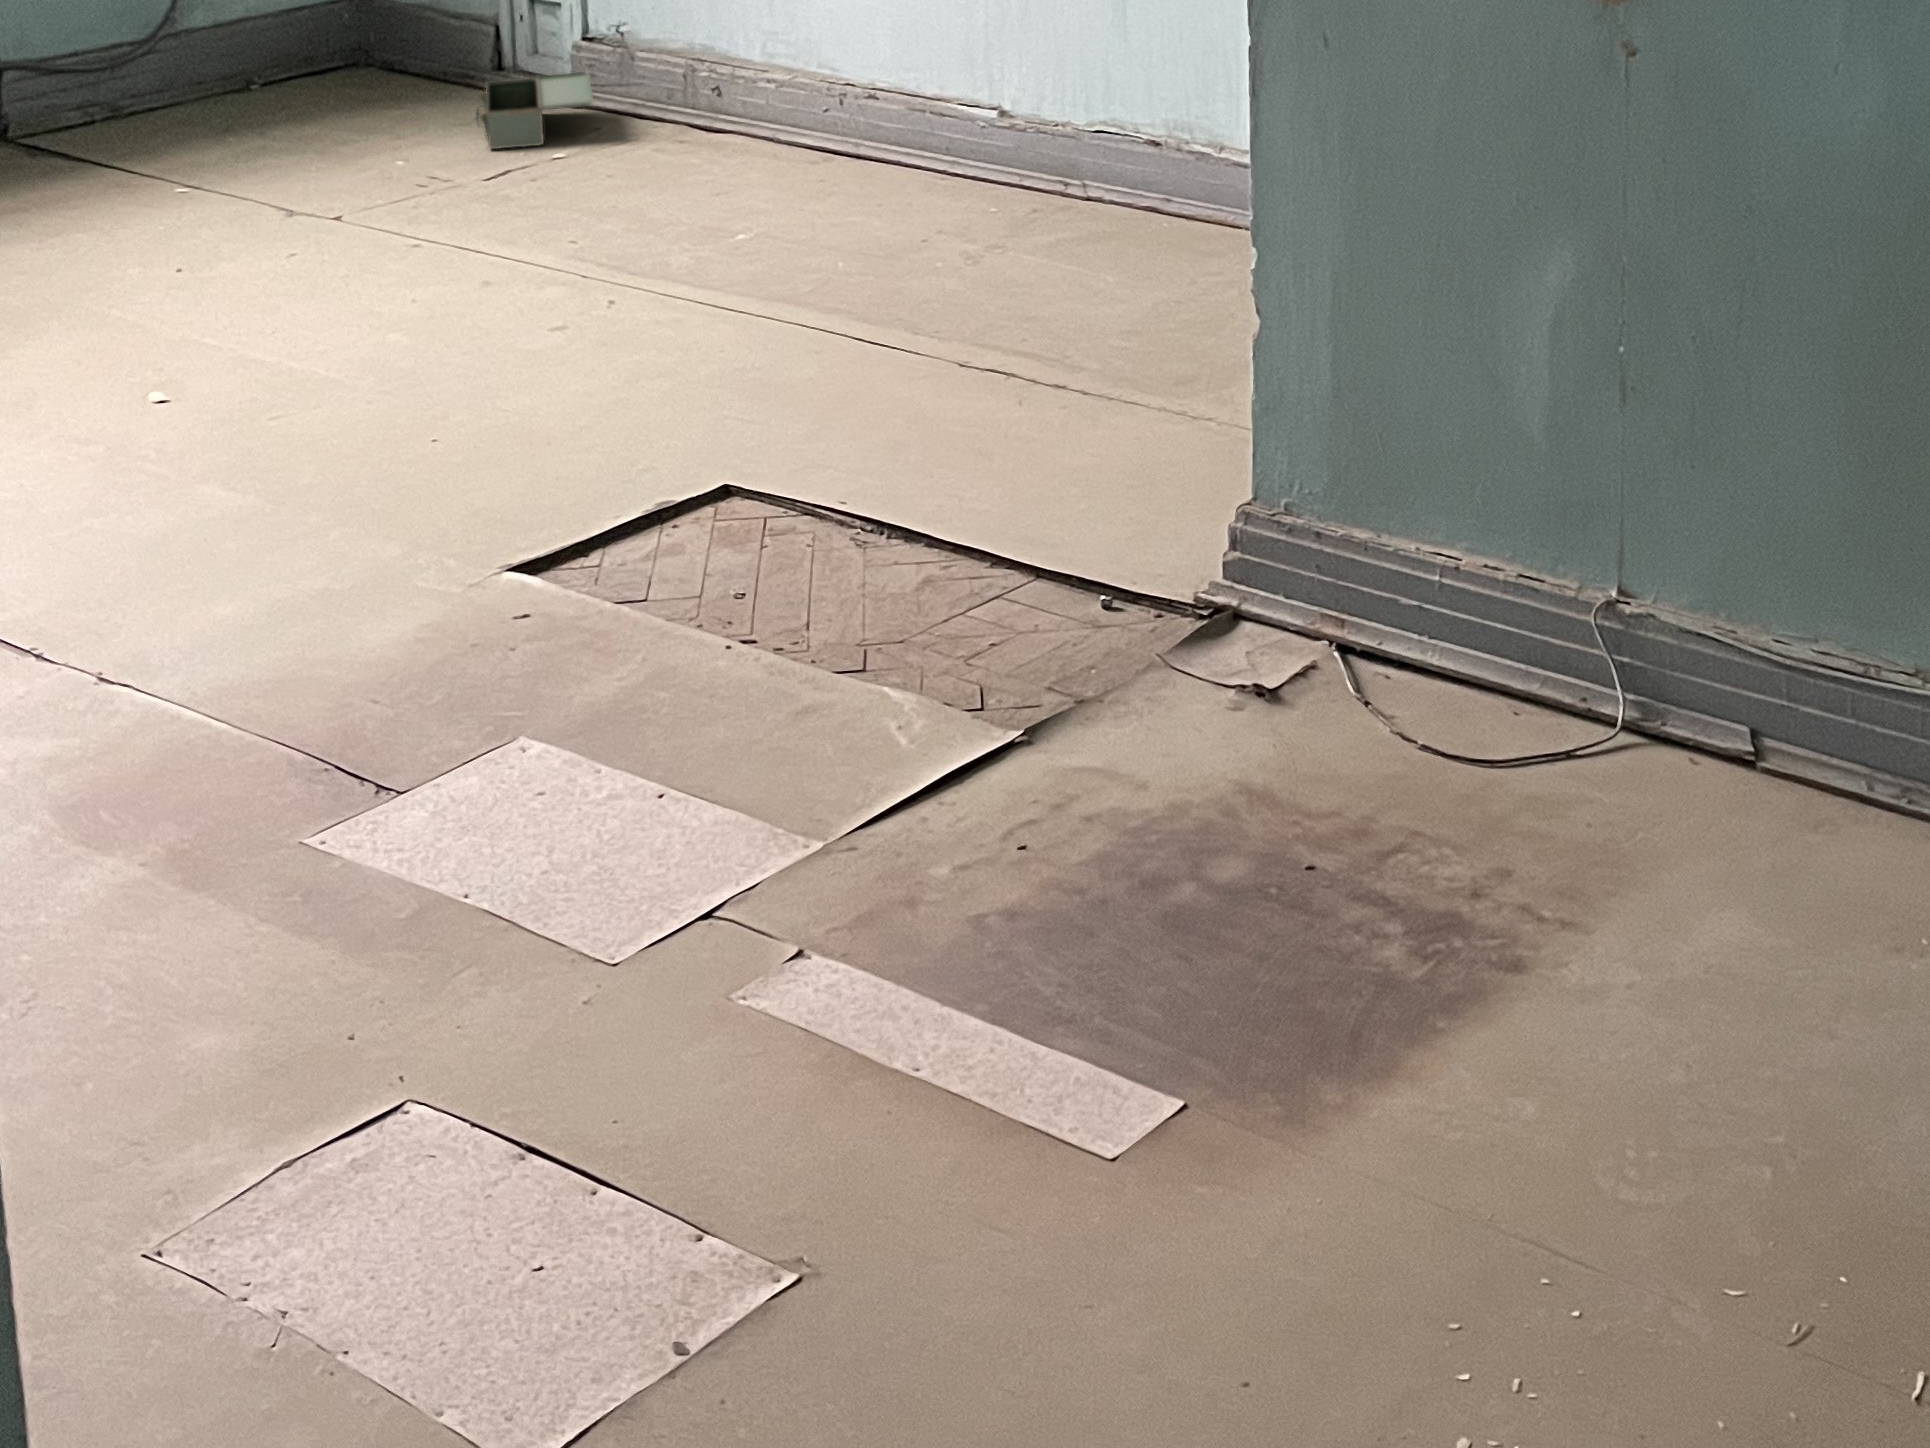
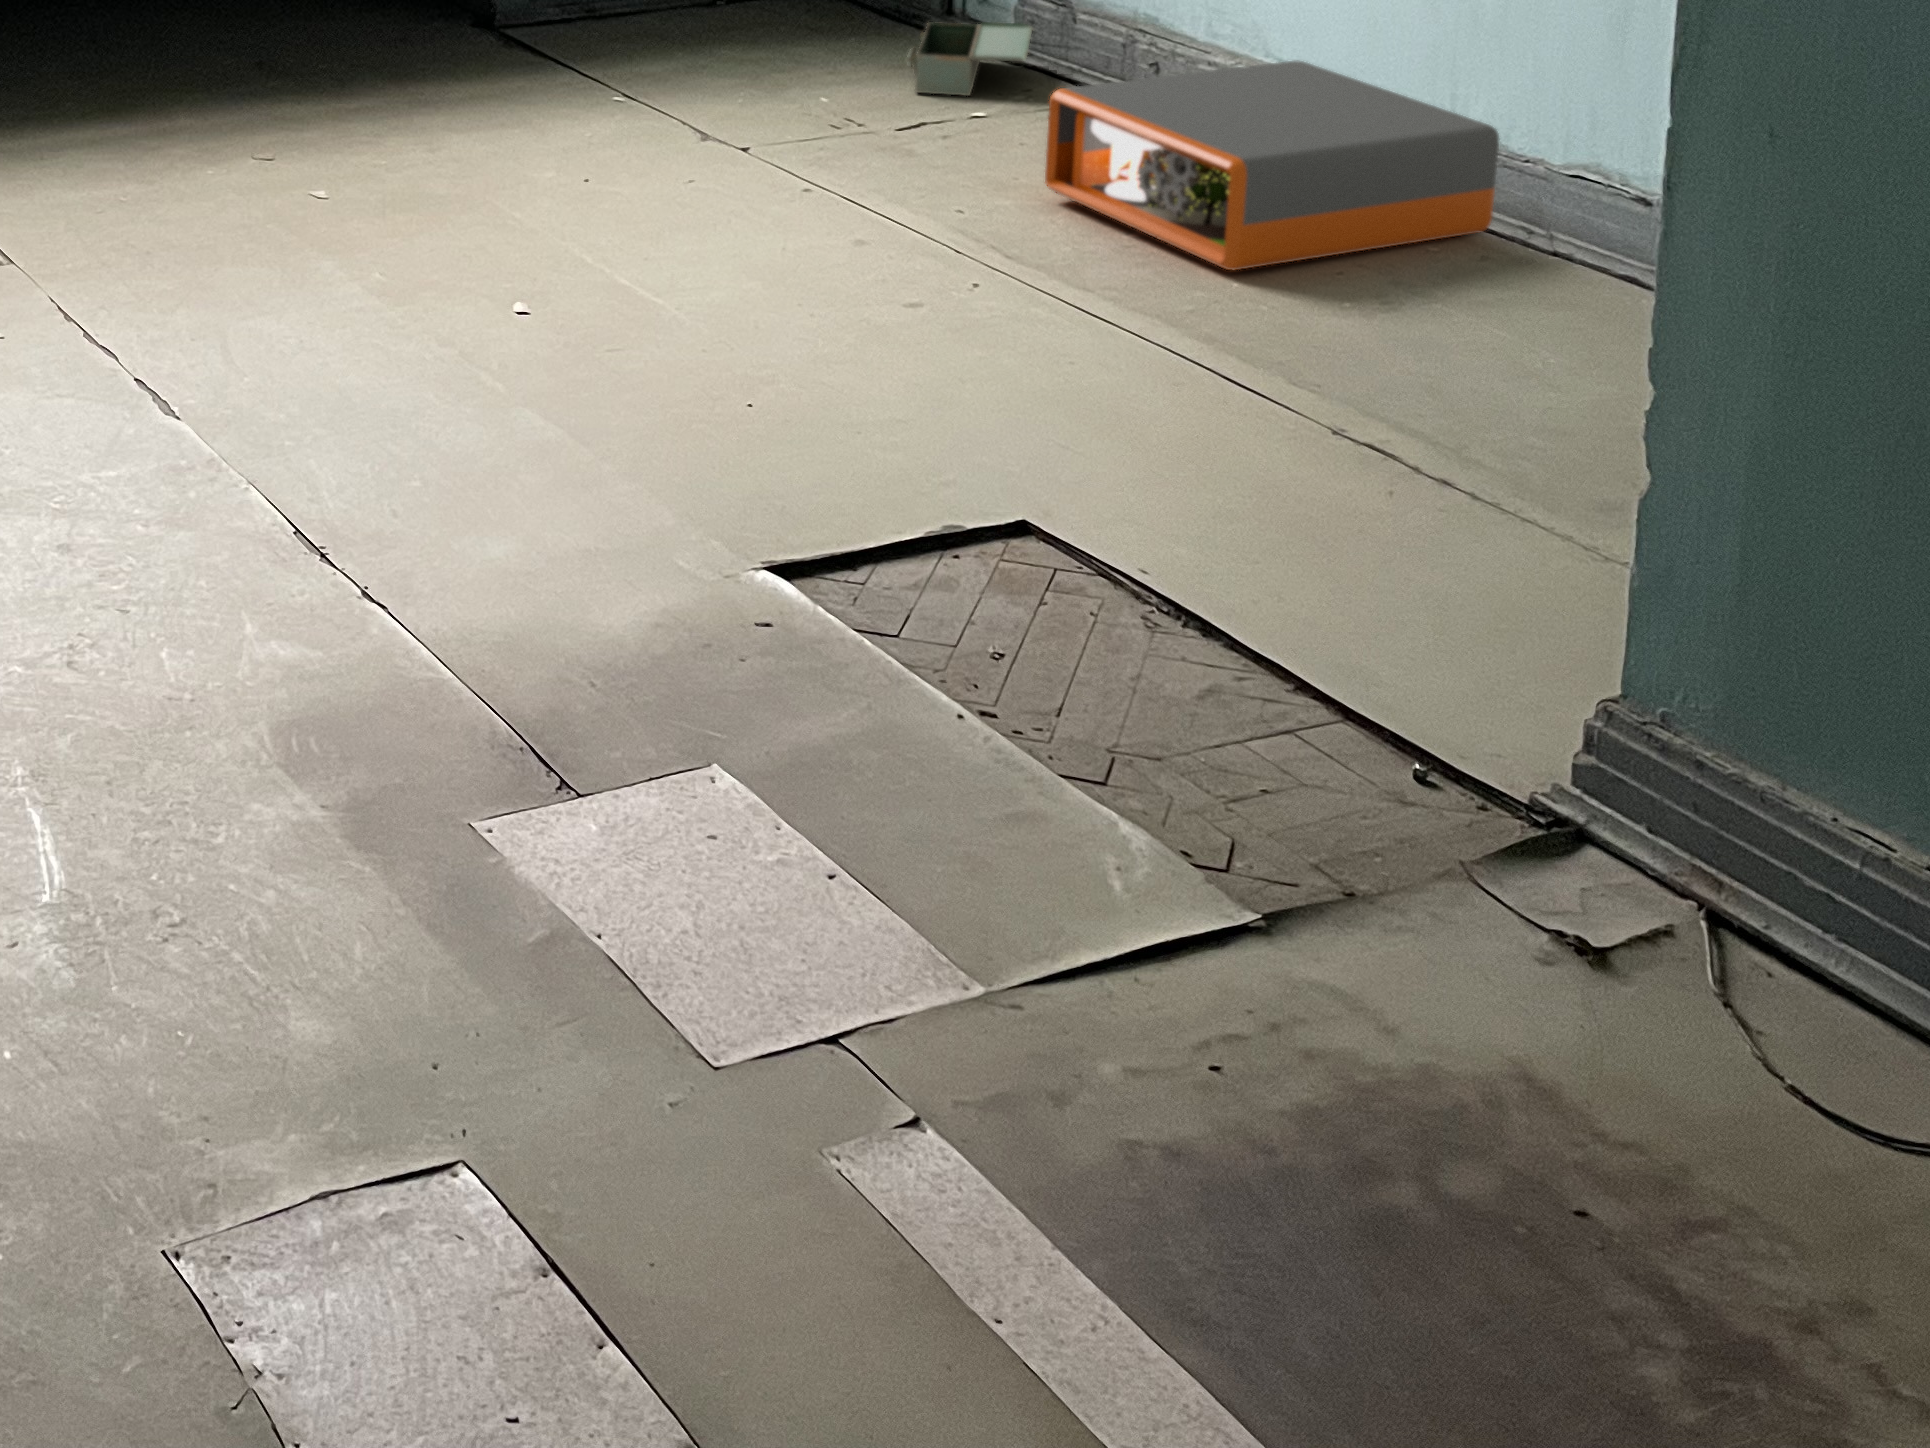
storage box: none [643,69,1037,256] -> present [1045,60,1500,270]

